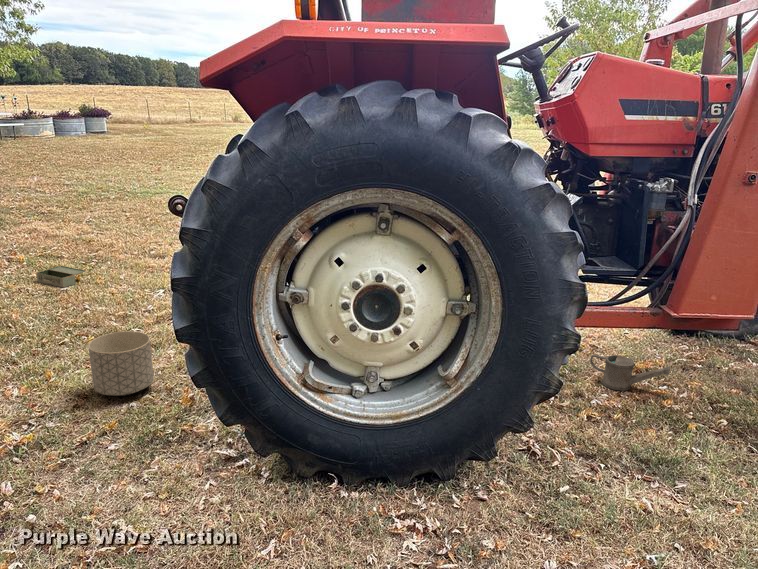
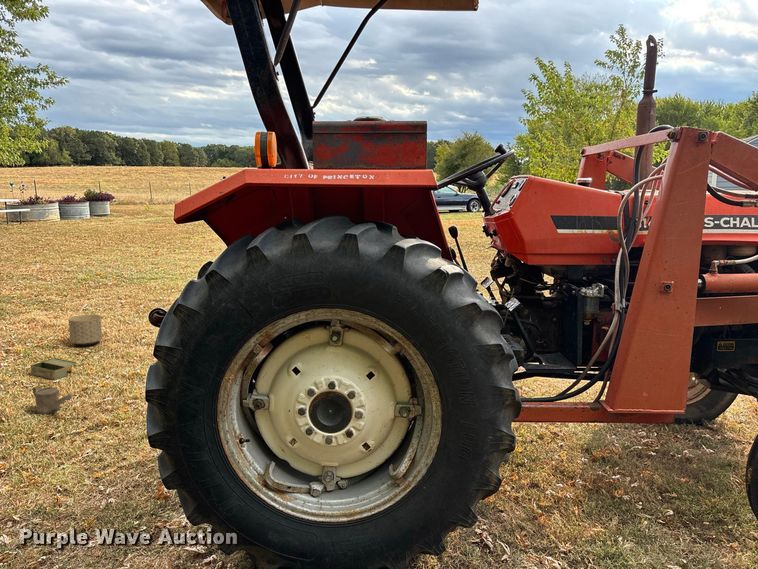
planter: present [88,331,154,396] -> present [69,315,102,346]
watering can: present [590,354,670,391] -> present [33,387,72,414]

